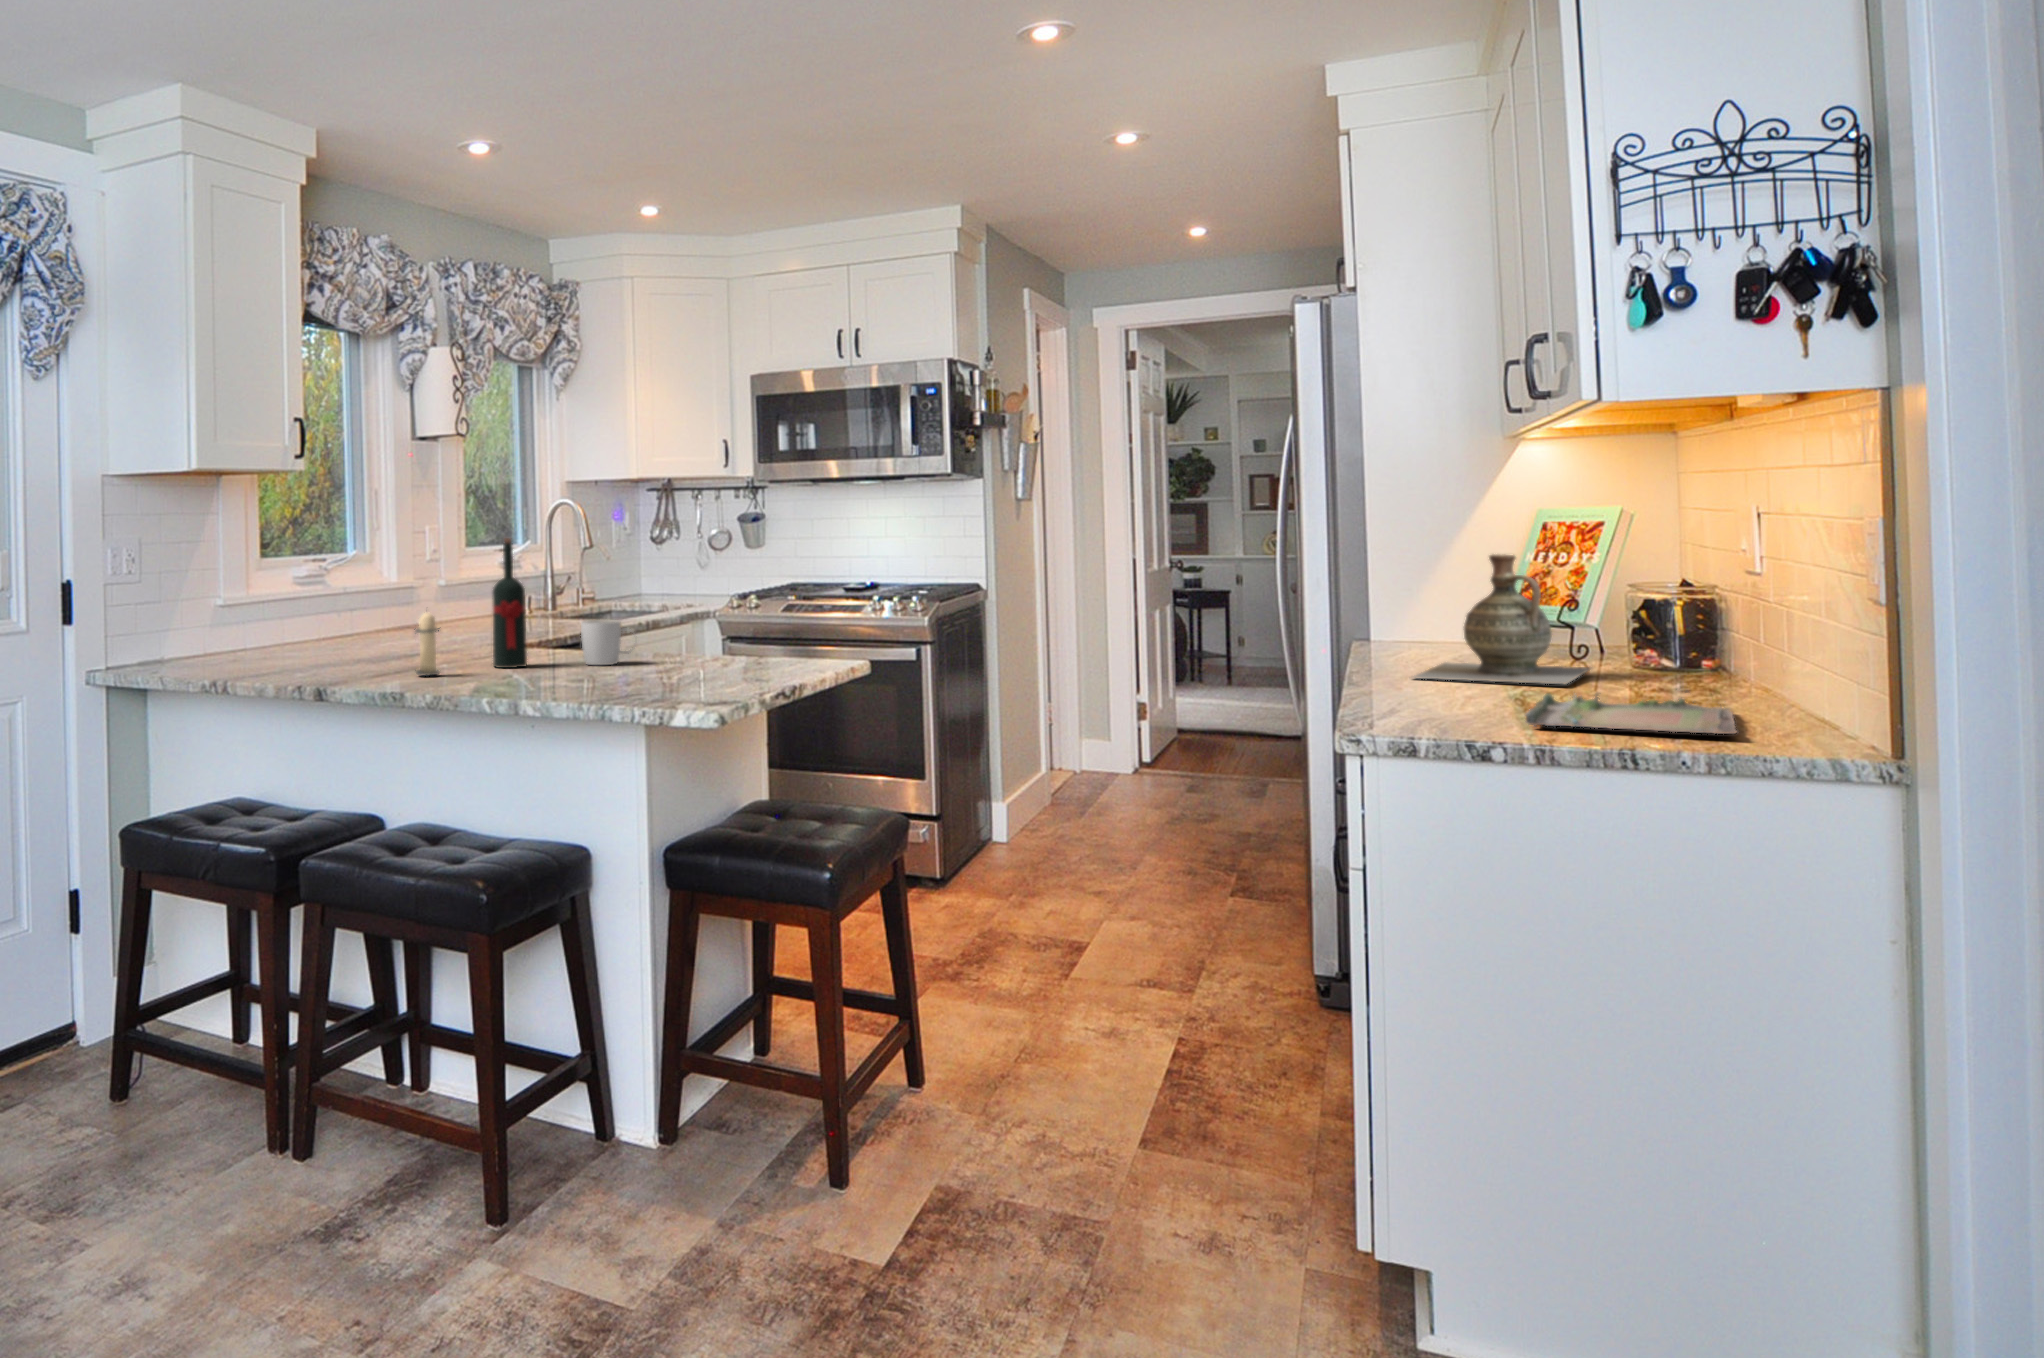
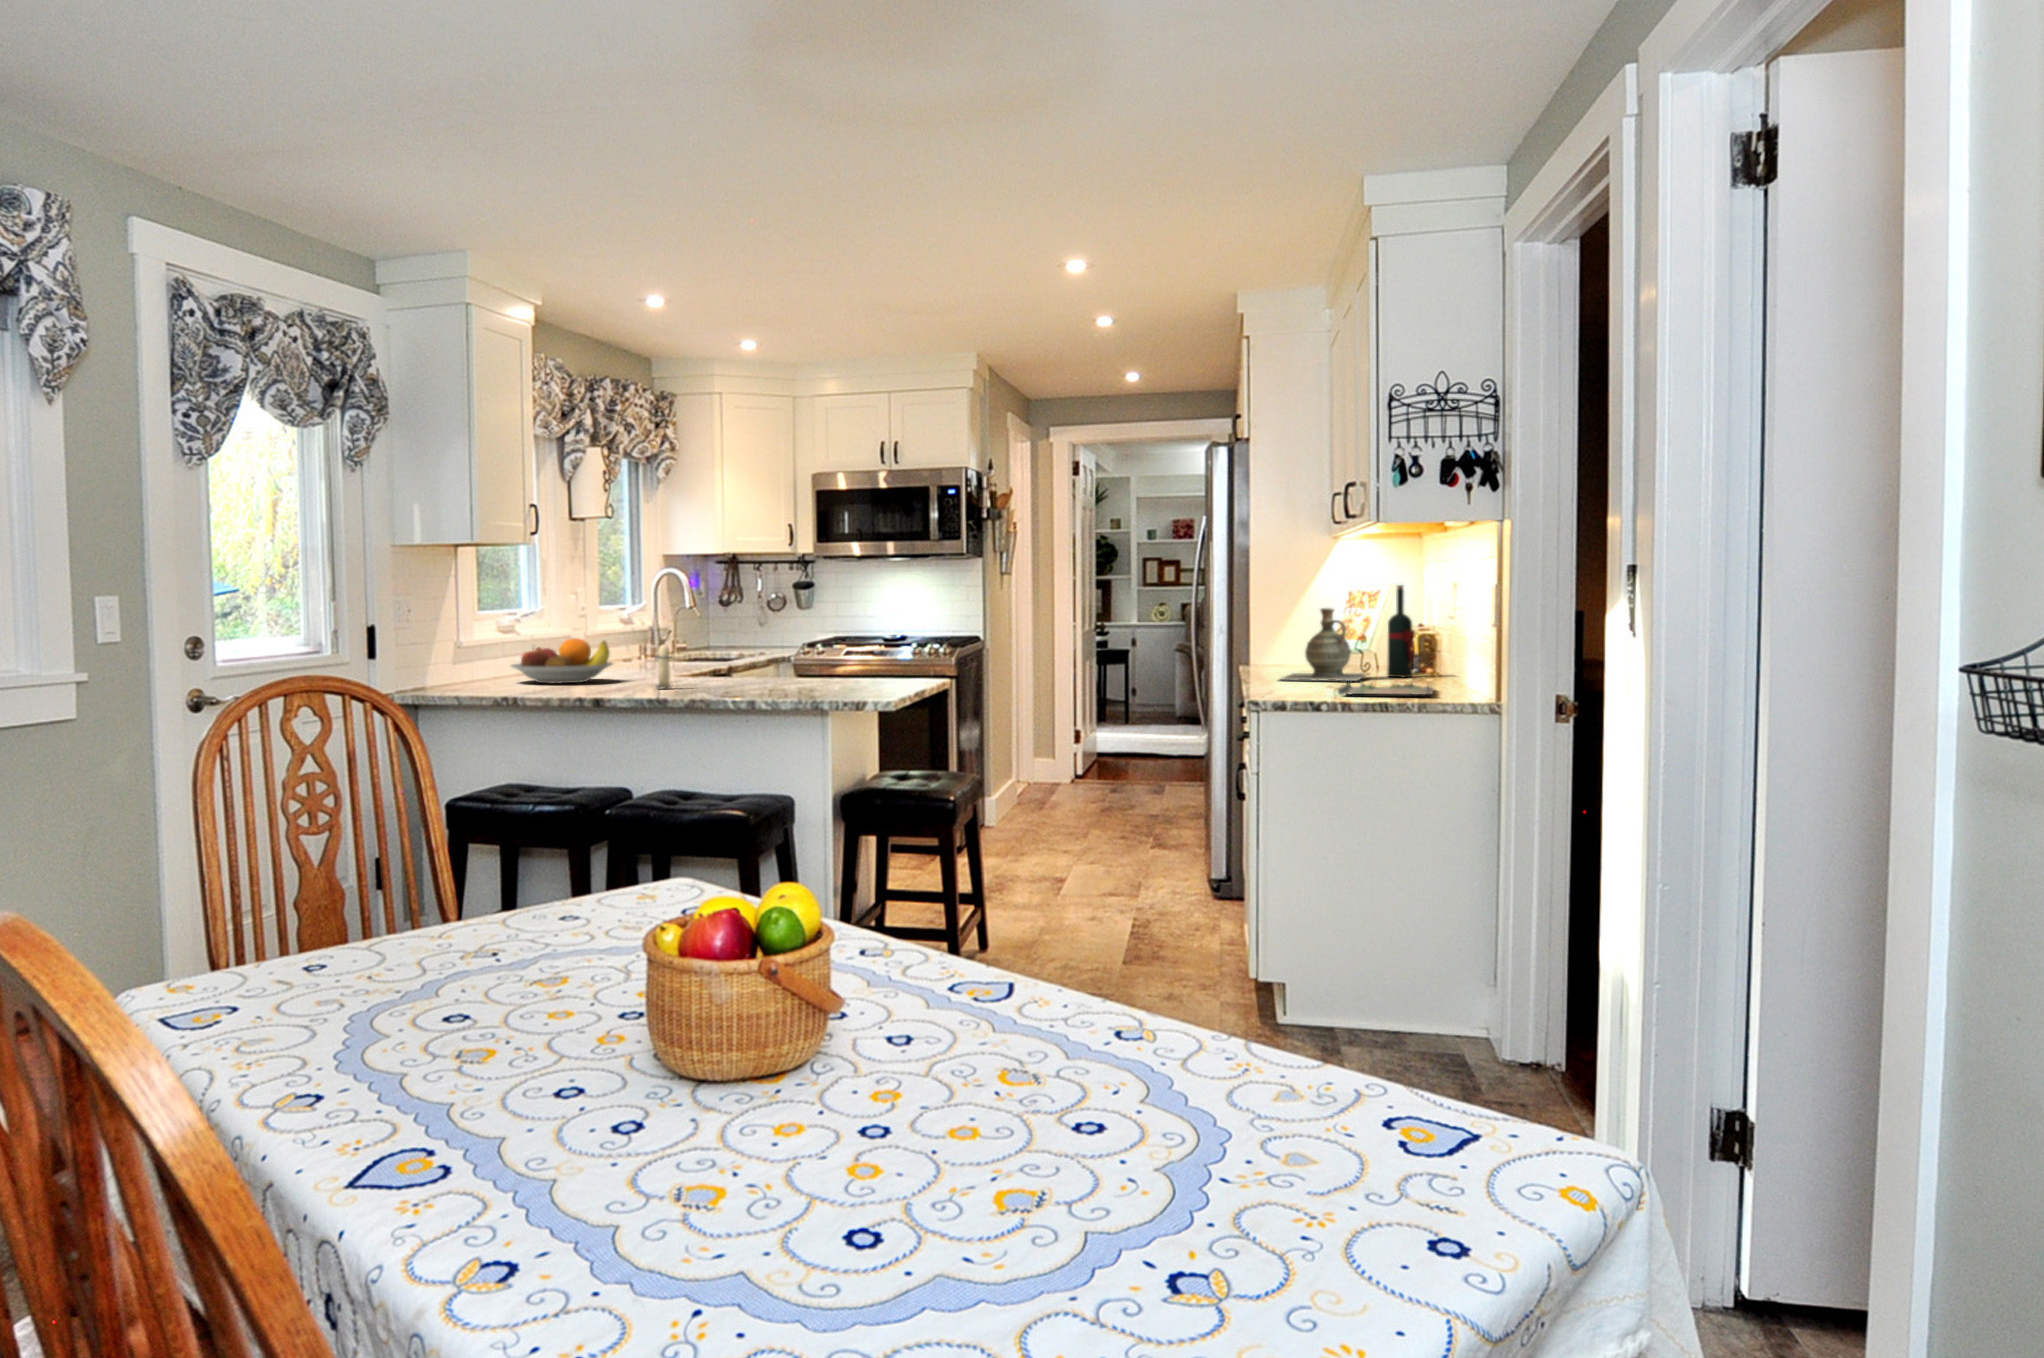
wine bottle: present [492,538,527,668] -> present [1387,585,1415,677]
fruit bowl: none [254,599,396,662] -> present [511,638,613,683]
mug: present [581,620,630,665] -> none [757,652,795,683]

